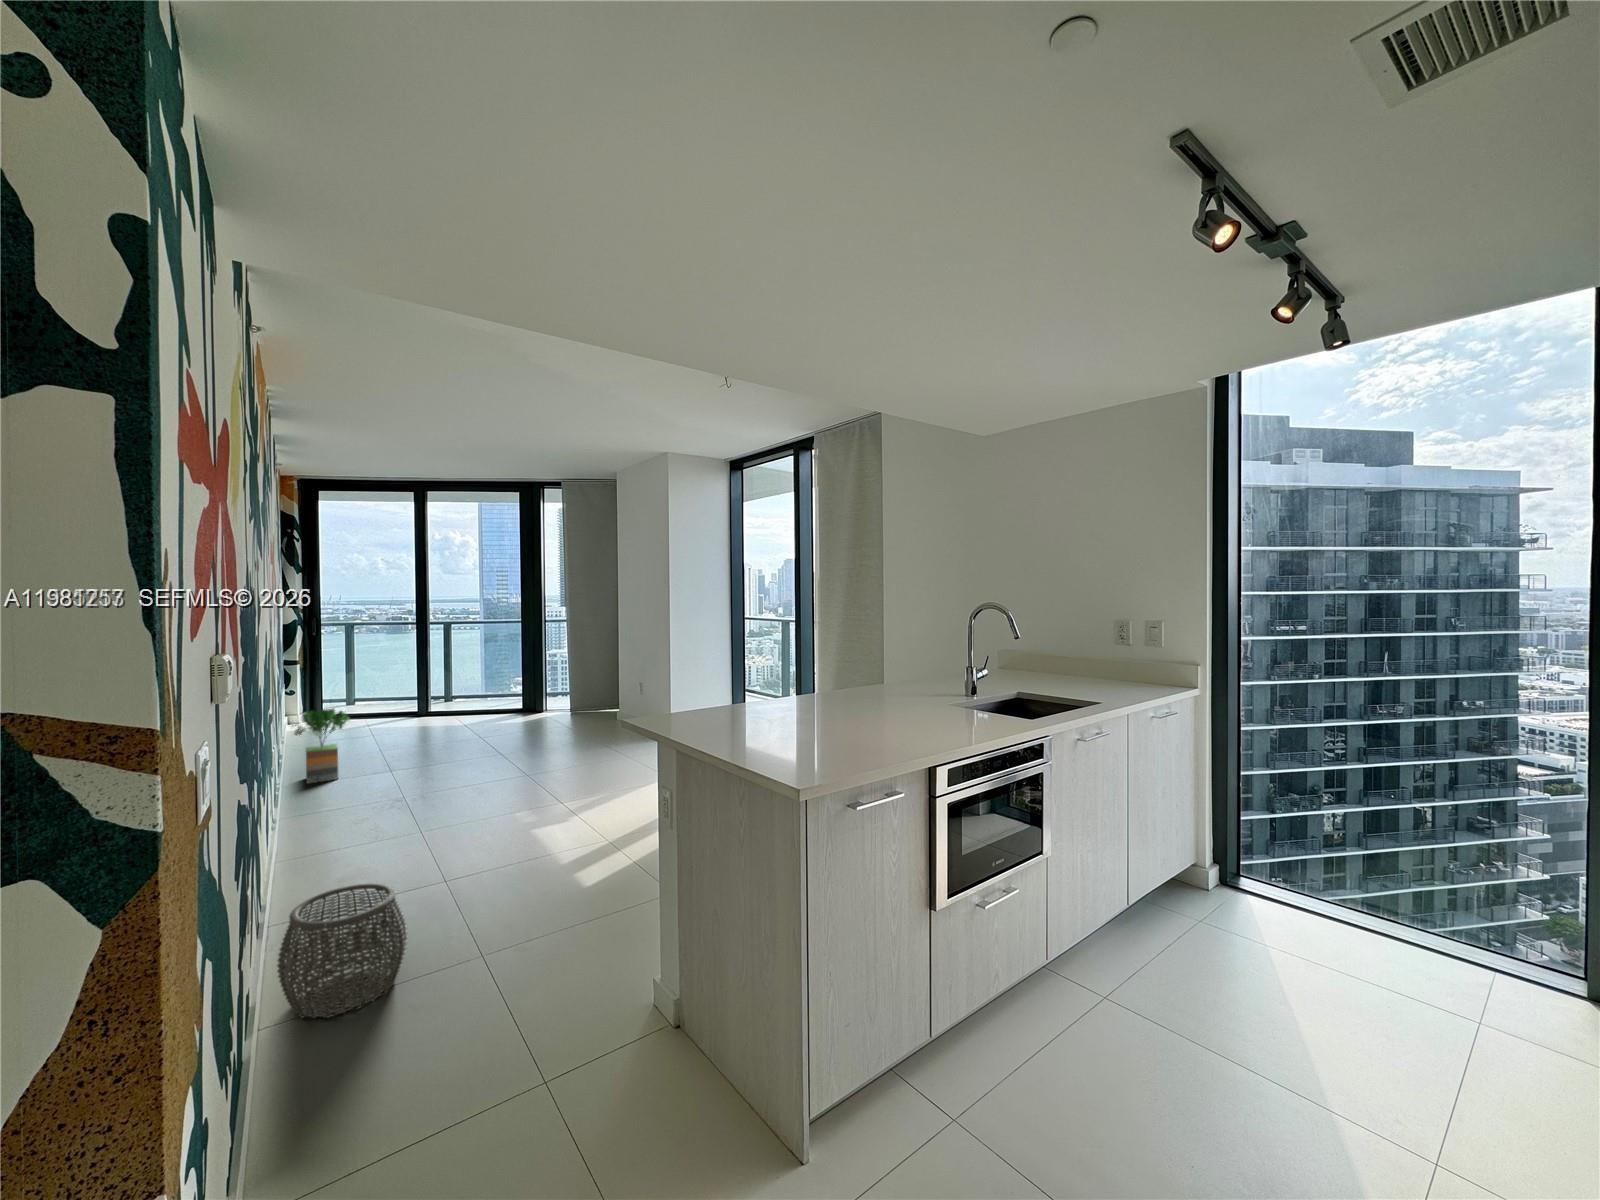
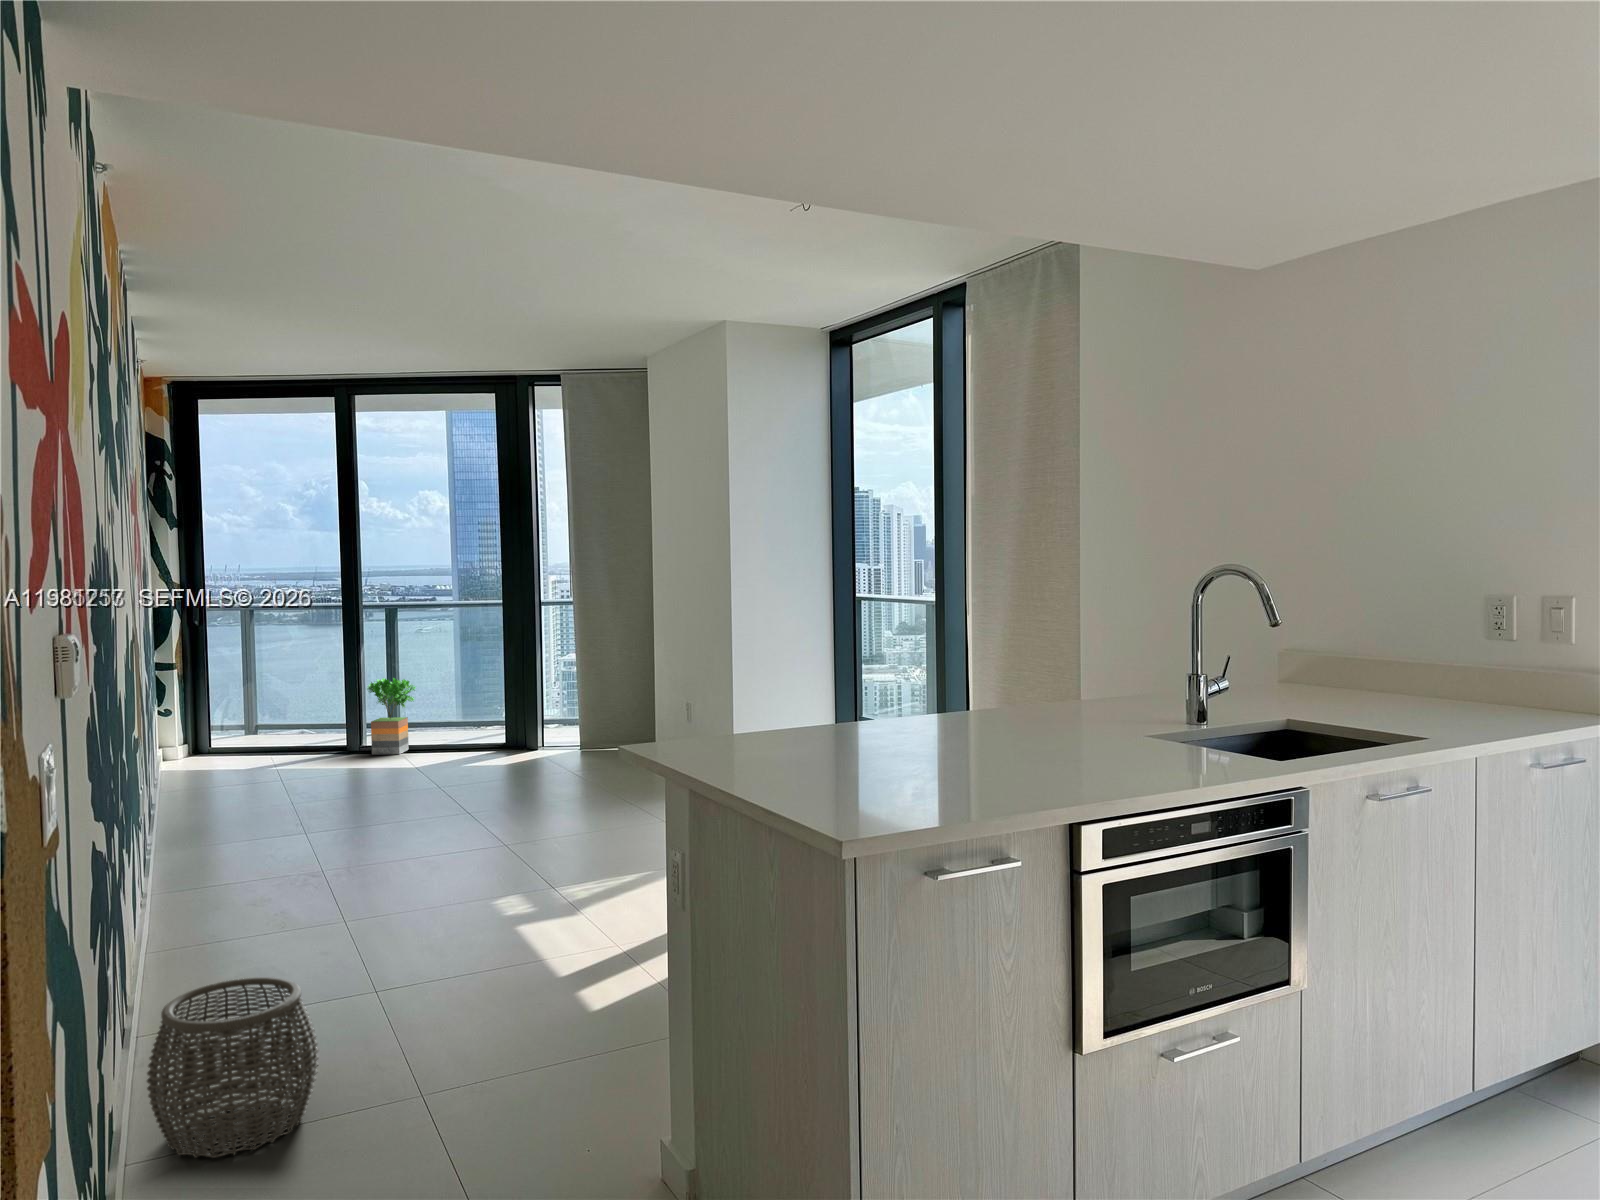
potted tree: present [292,708,349,784] -> present [367,678,415,755]

